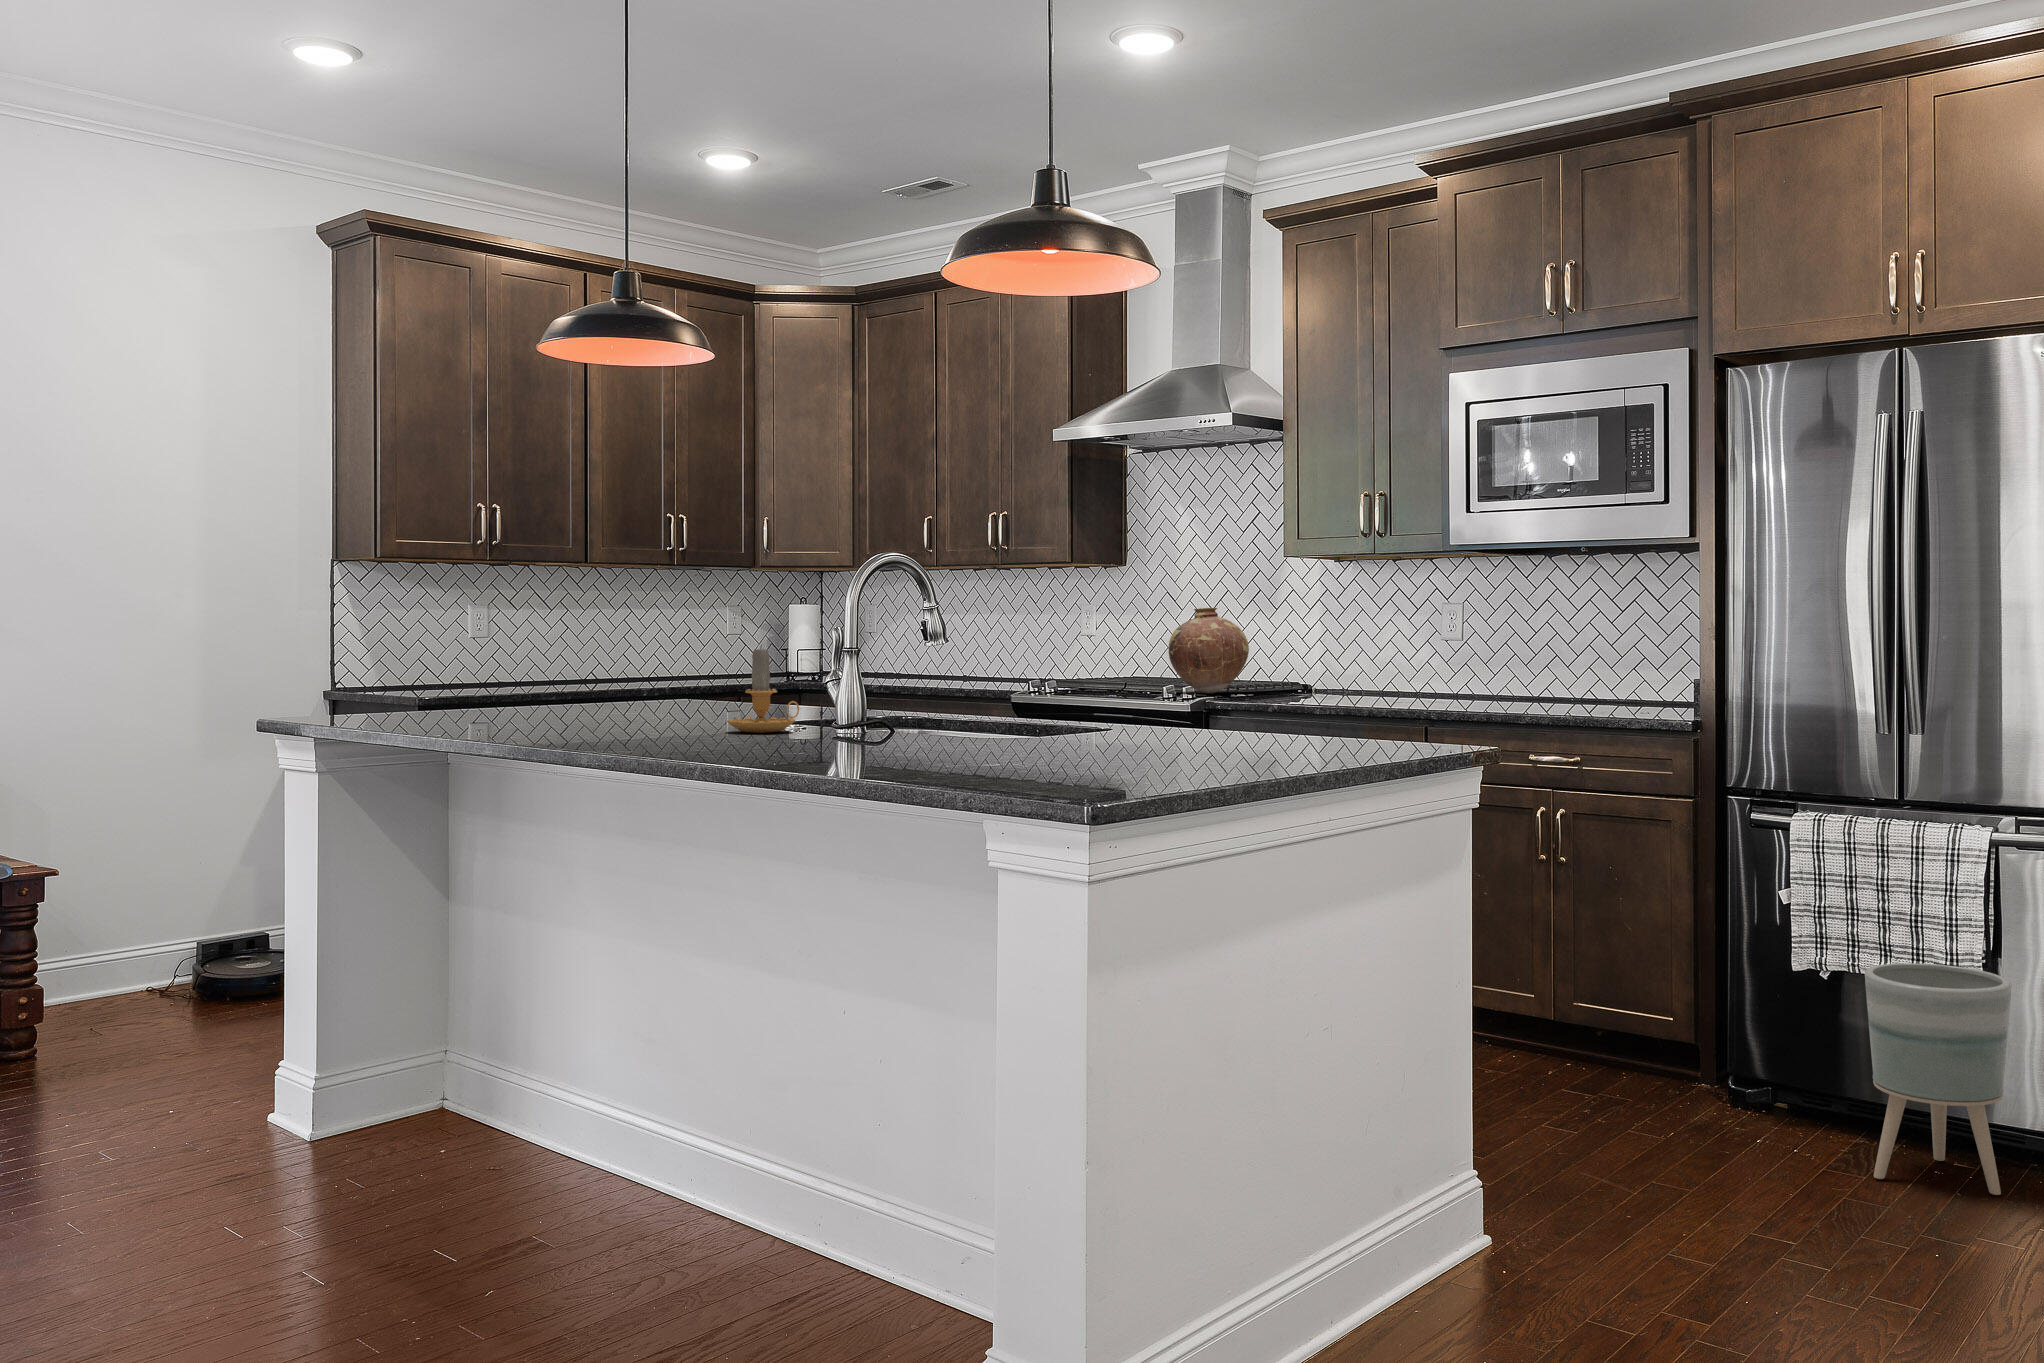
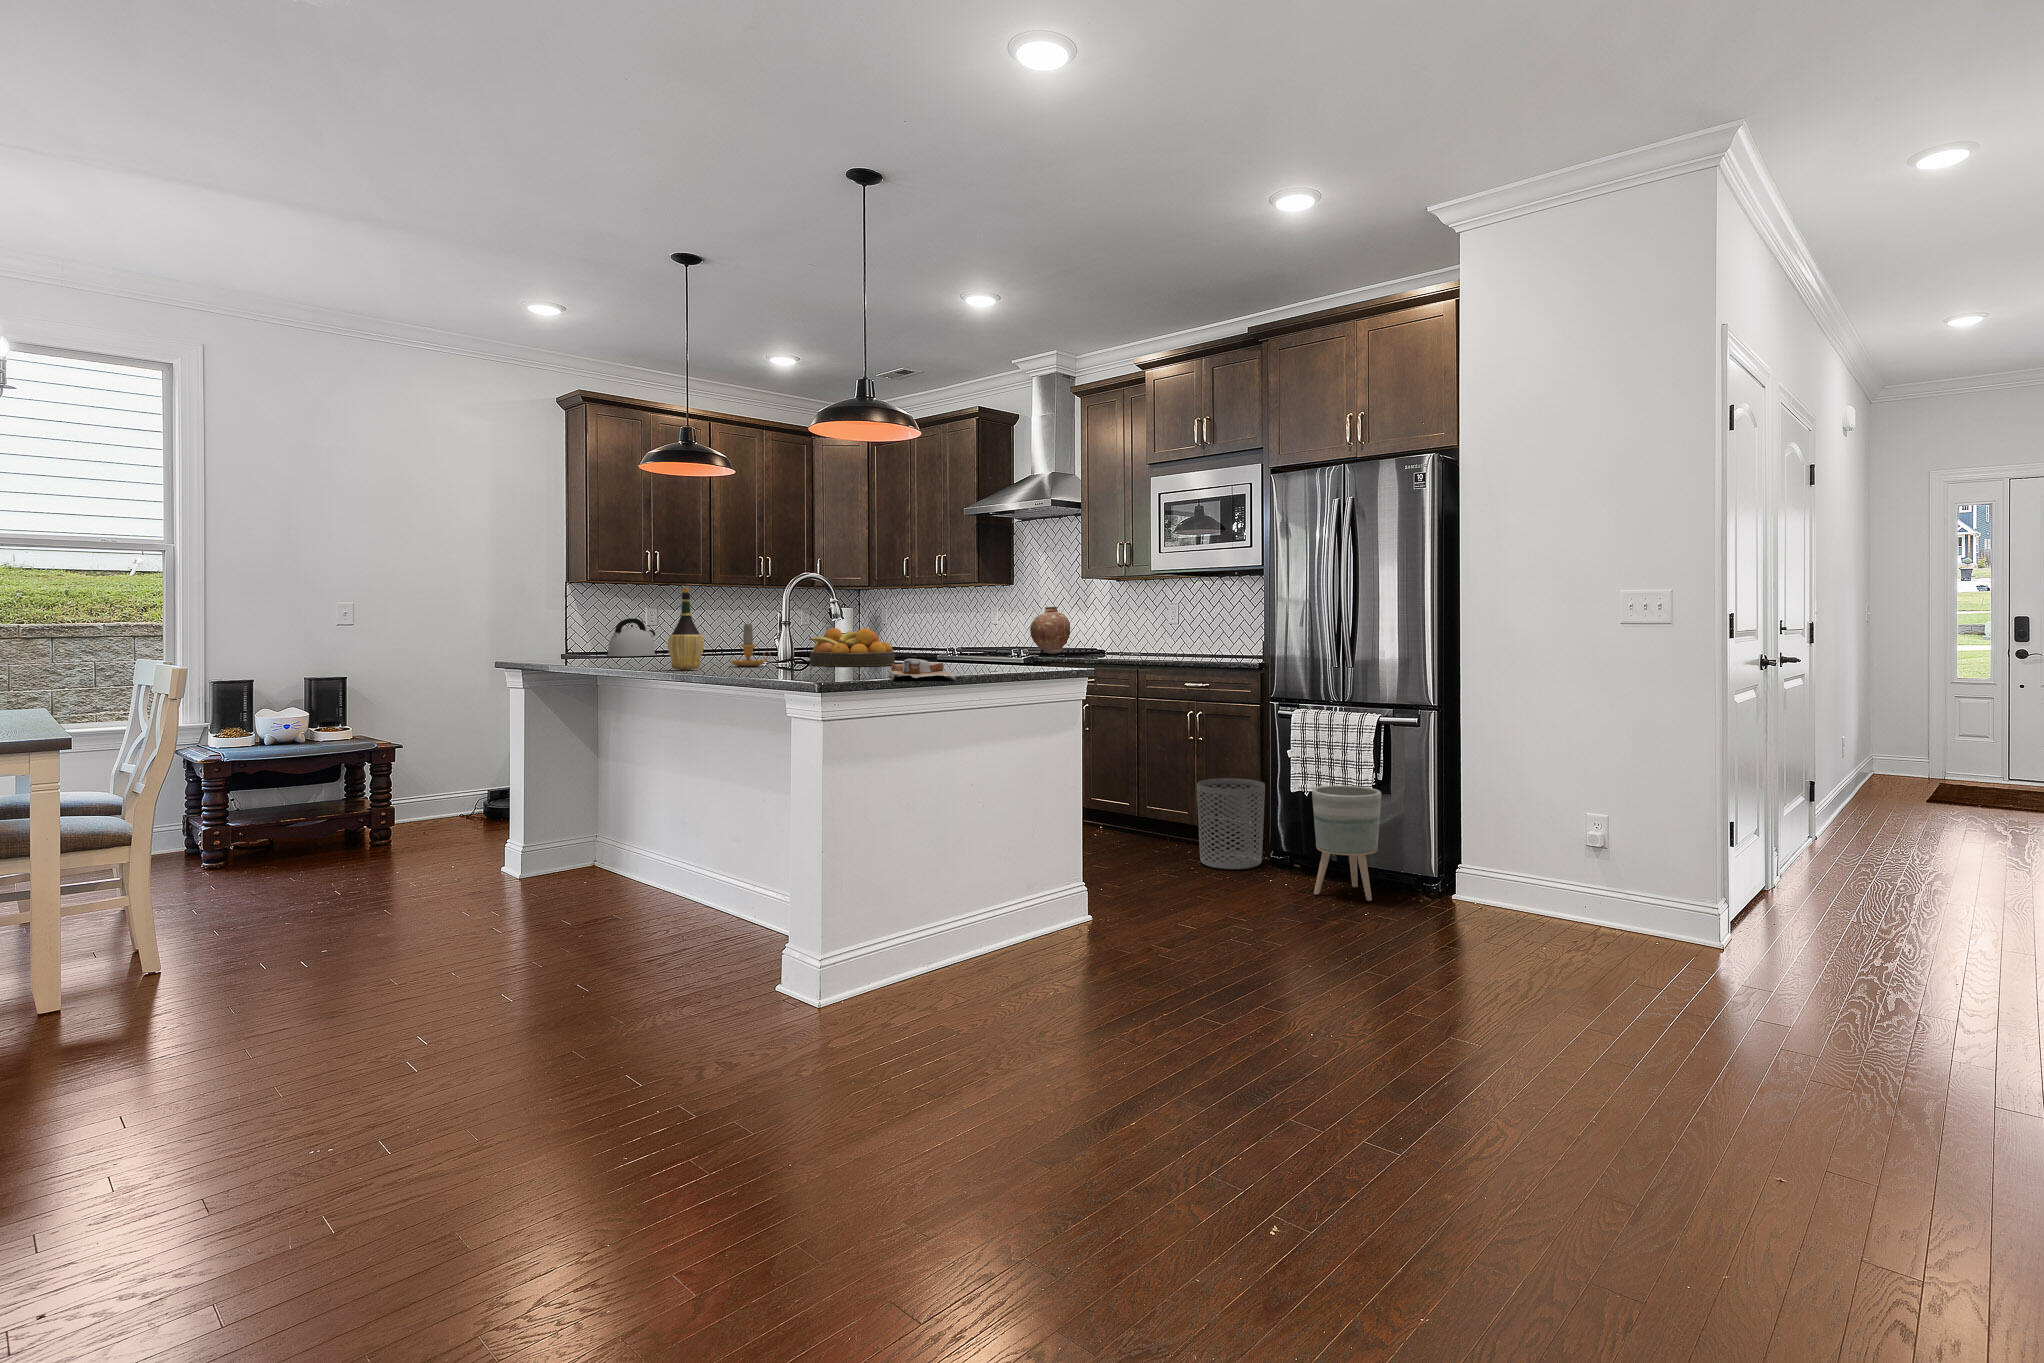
wine bottle: none [633,580,701,743] -> present [668,588,704,670]
kettle: none [433,632,519,702] -> present [607,618,655,656]
fruit bowl: none [866,656,1025,731] -> present [809,628,895,666]
cutting board: none [1104,729,1289,777] -> present [889,659,956,680]
waste bin: none [1588,939,1723,1117] -> present [1197,778,1265,869]

